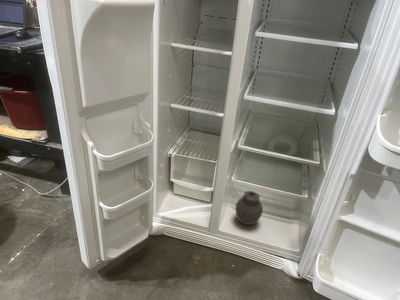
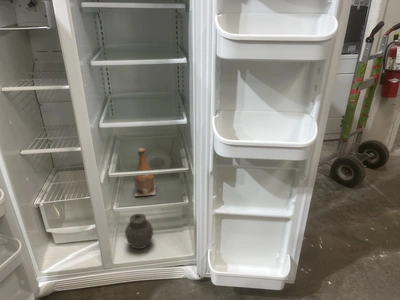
bottle: none [253,129,278,179] -> present [134,148,156,196]

